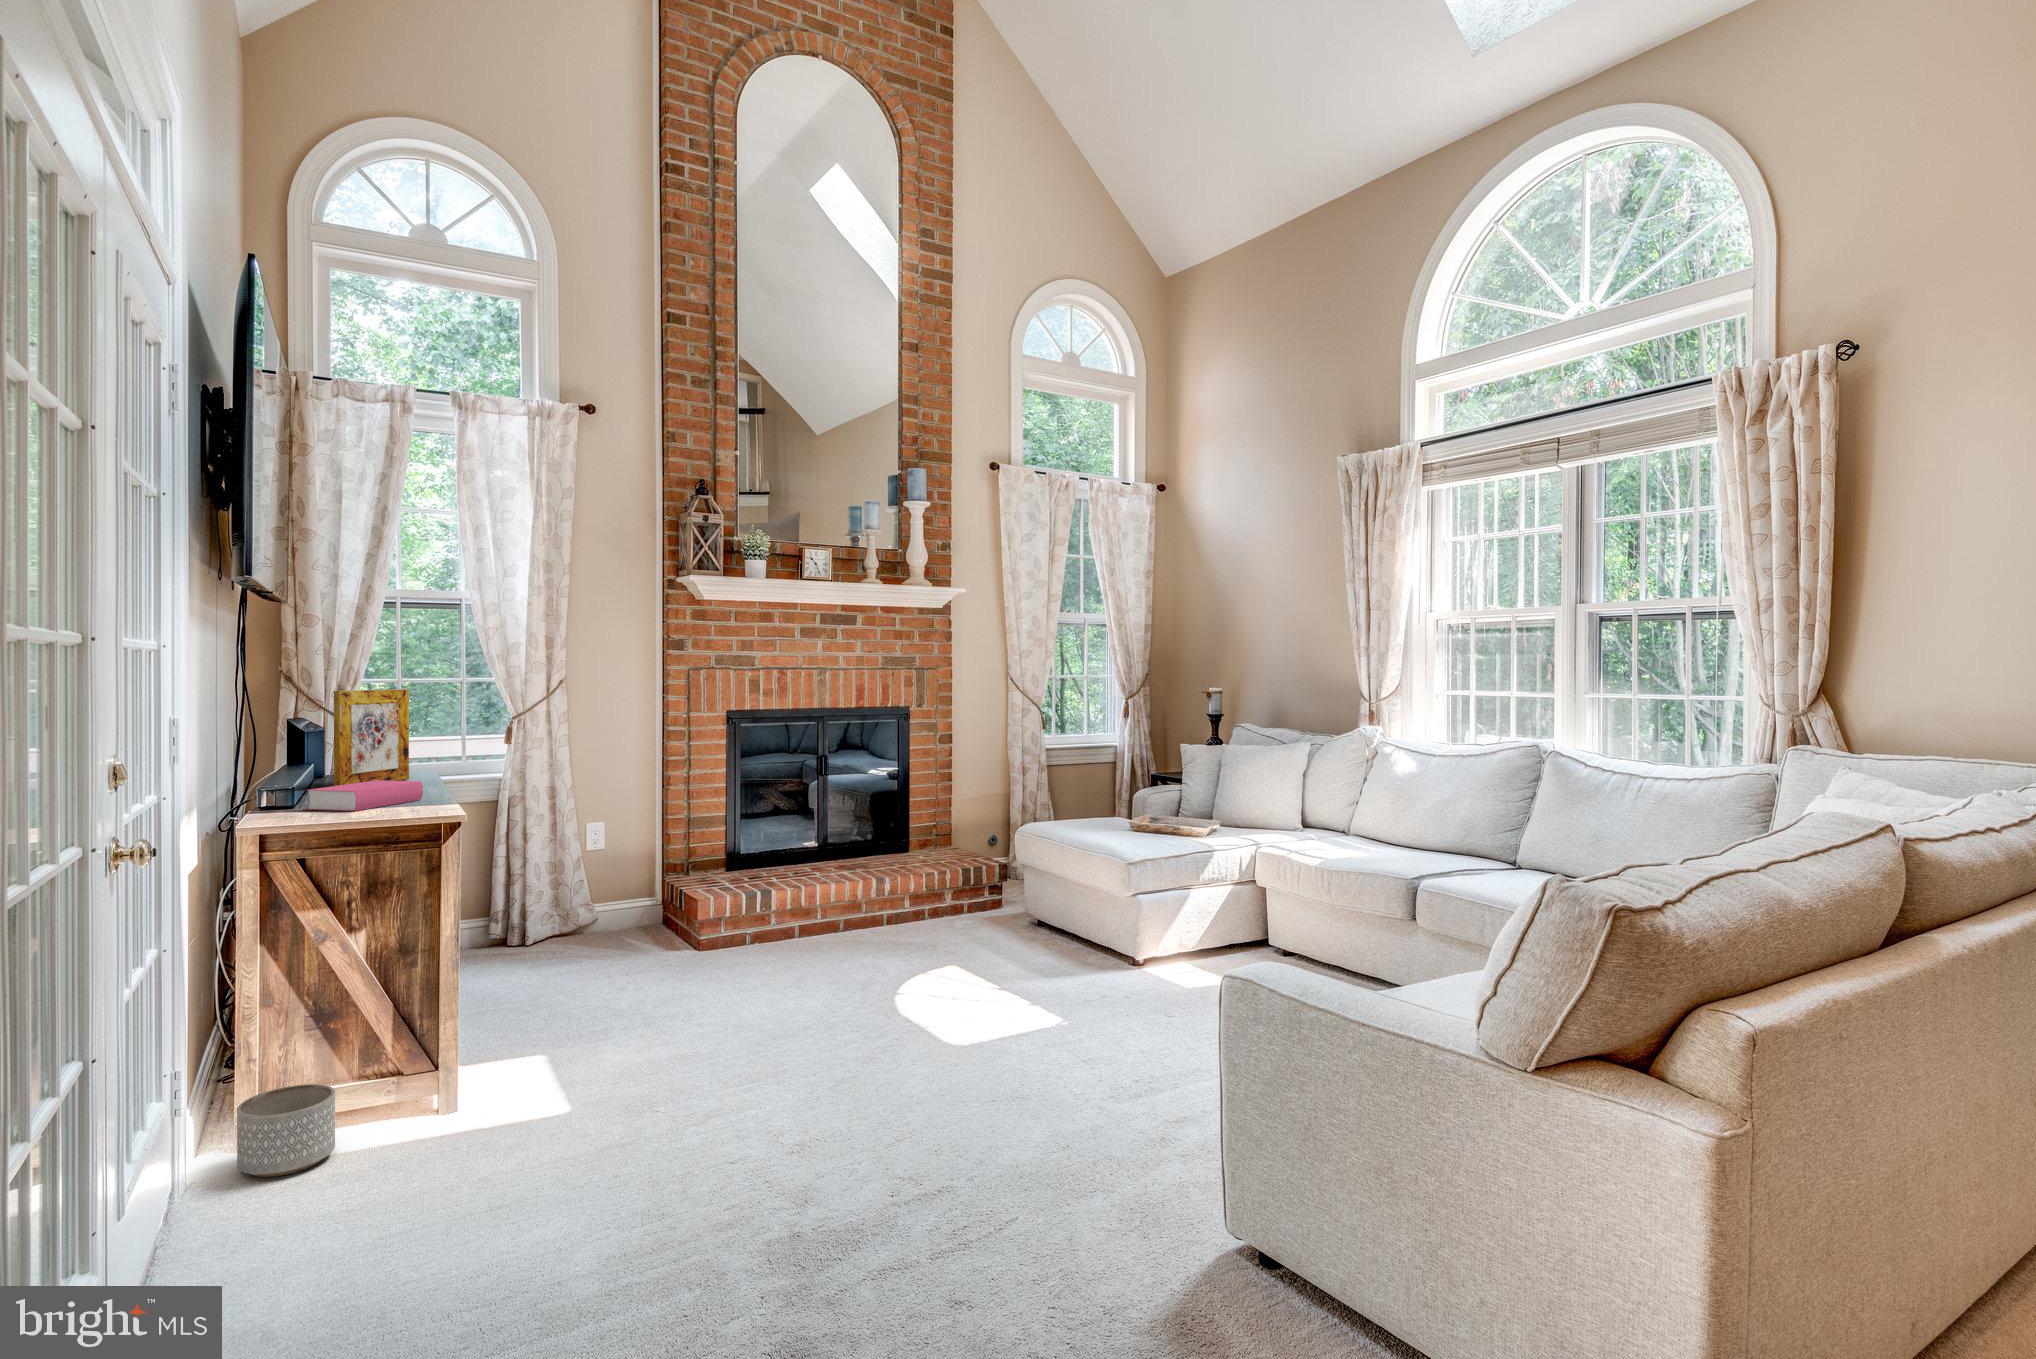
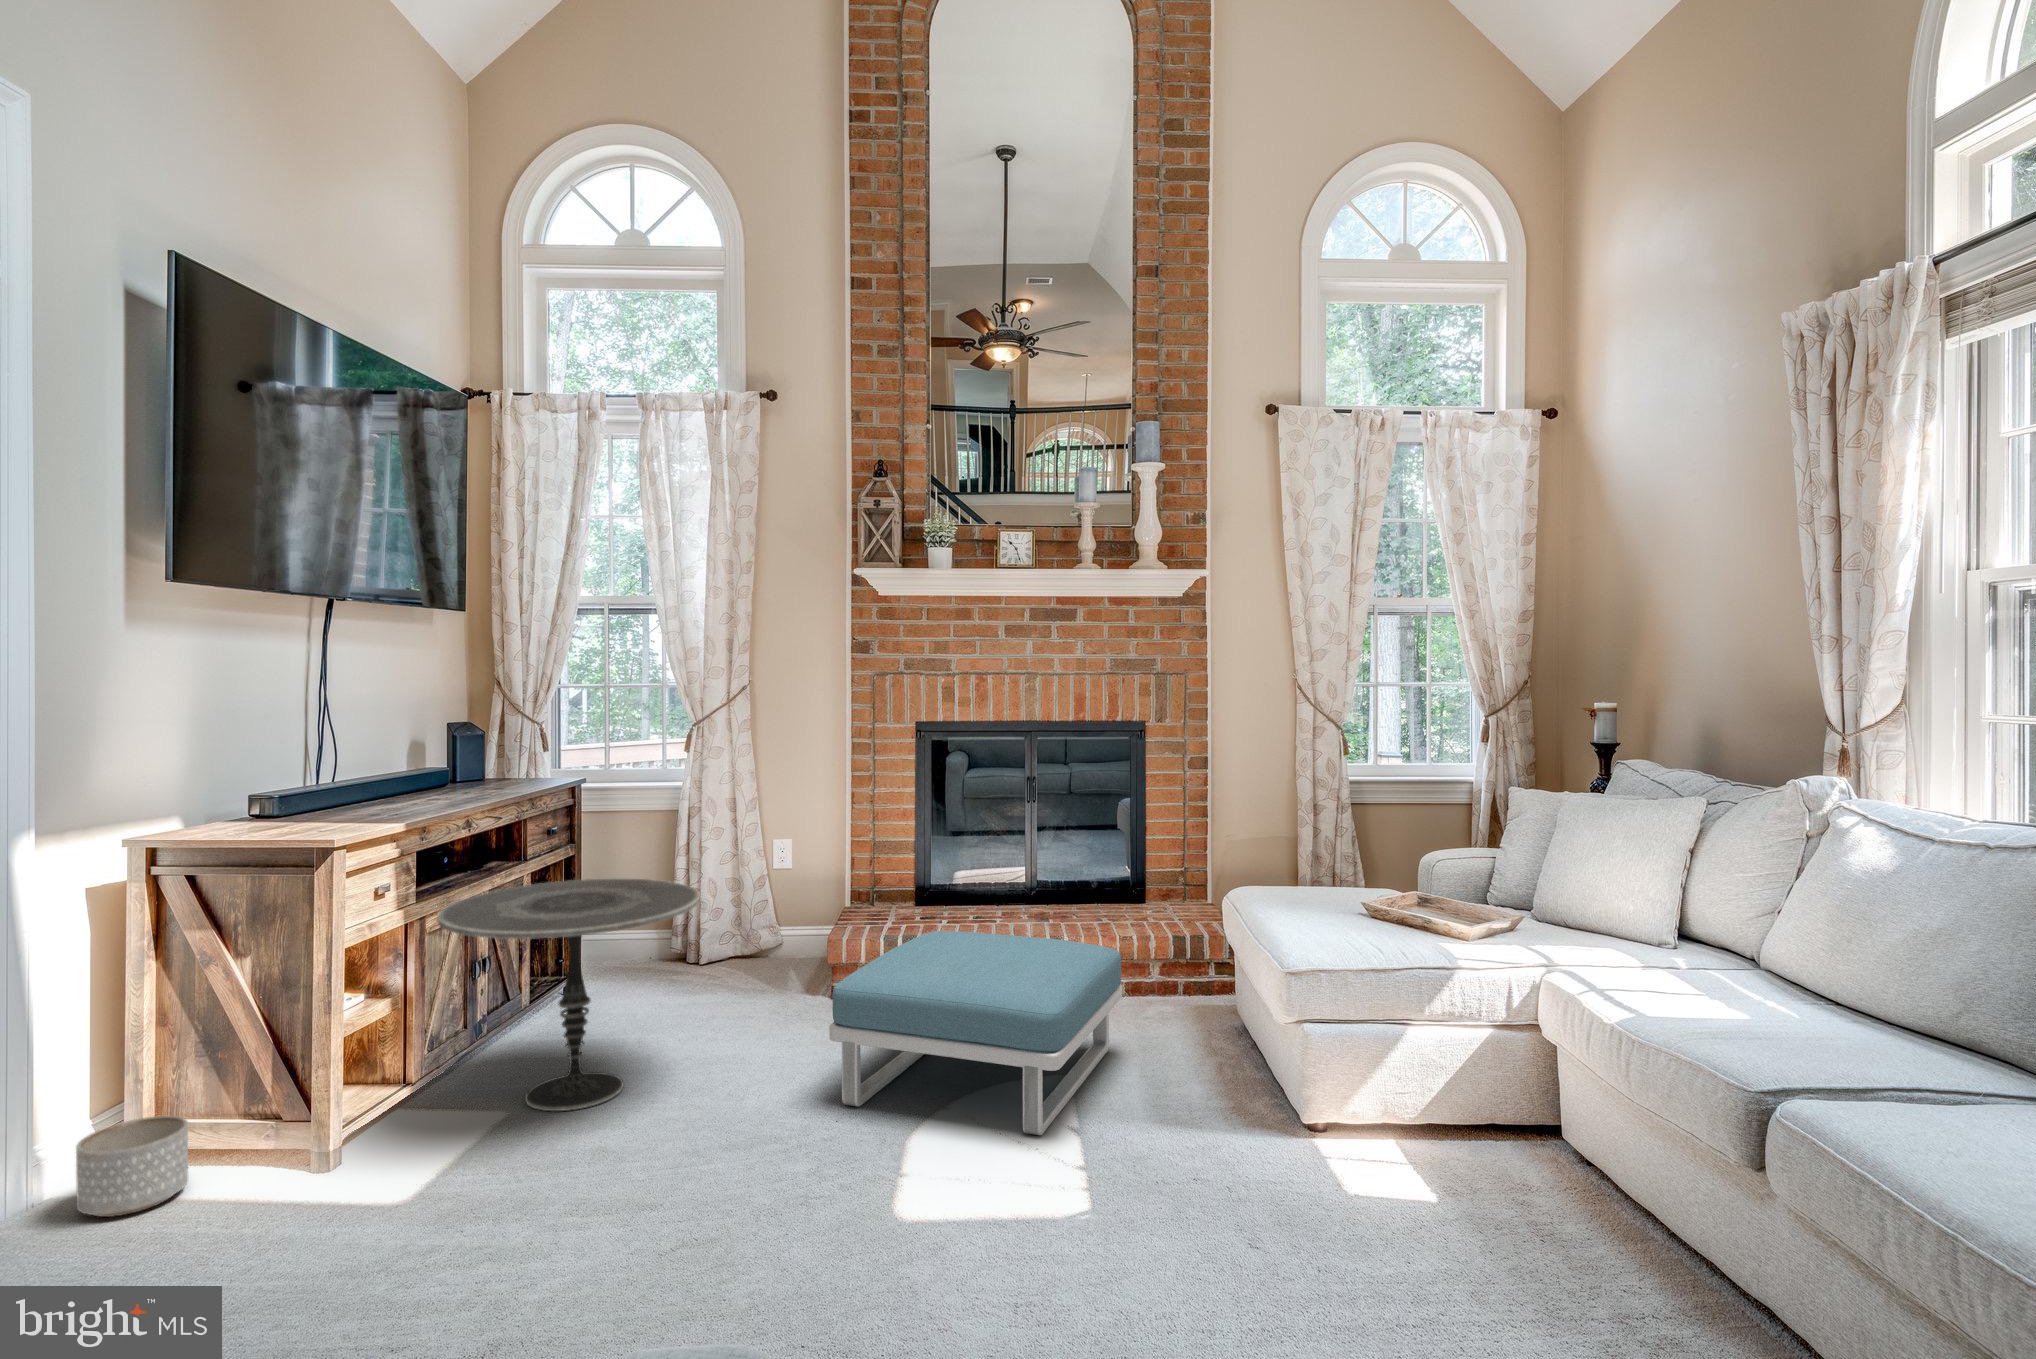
picture frame: present [334,689,409,786] -> none [408,696,503,796]
book: present [306,780,423,811] -> none [258,793,386,828]
side table: none [464,850,693,1049] -> present [437,878,699,1111]
footstool: none [809,872,998,1004] -> present [829,931,1122,1135]

